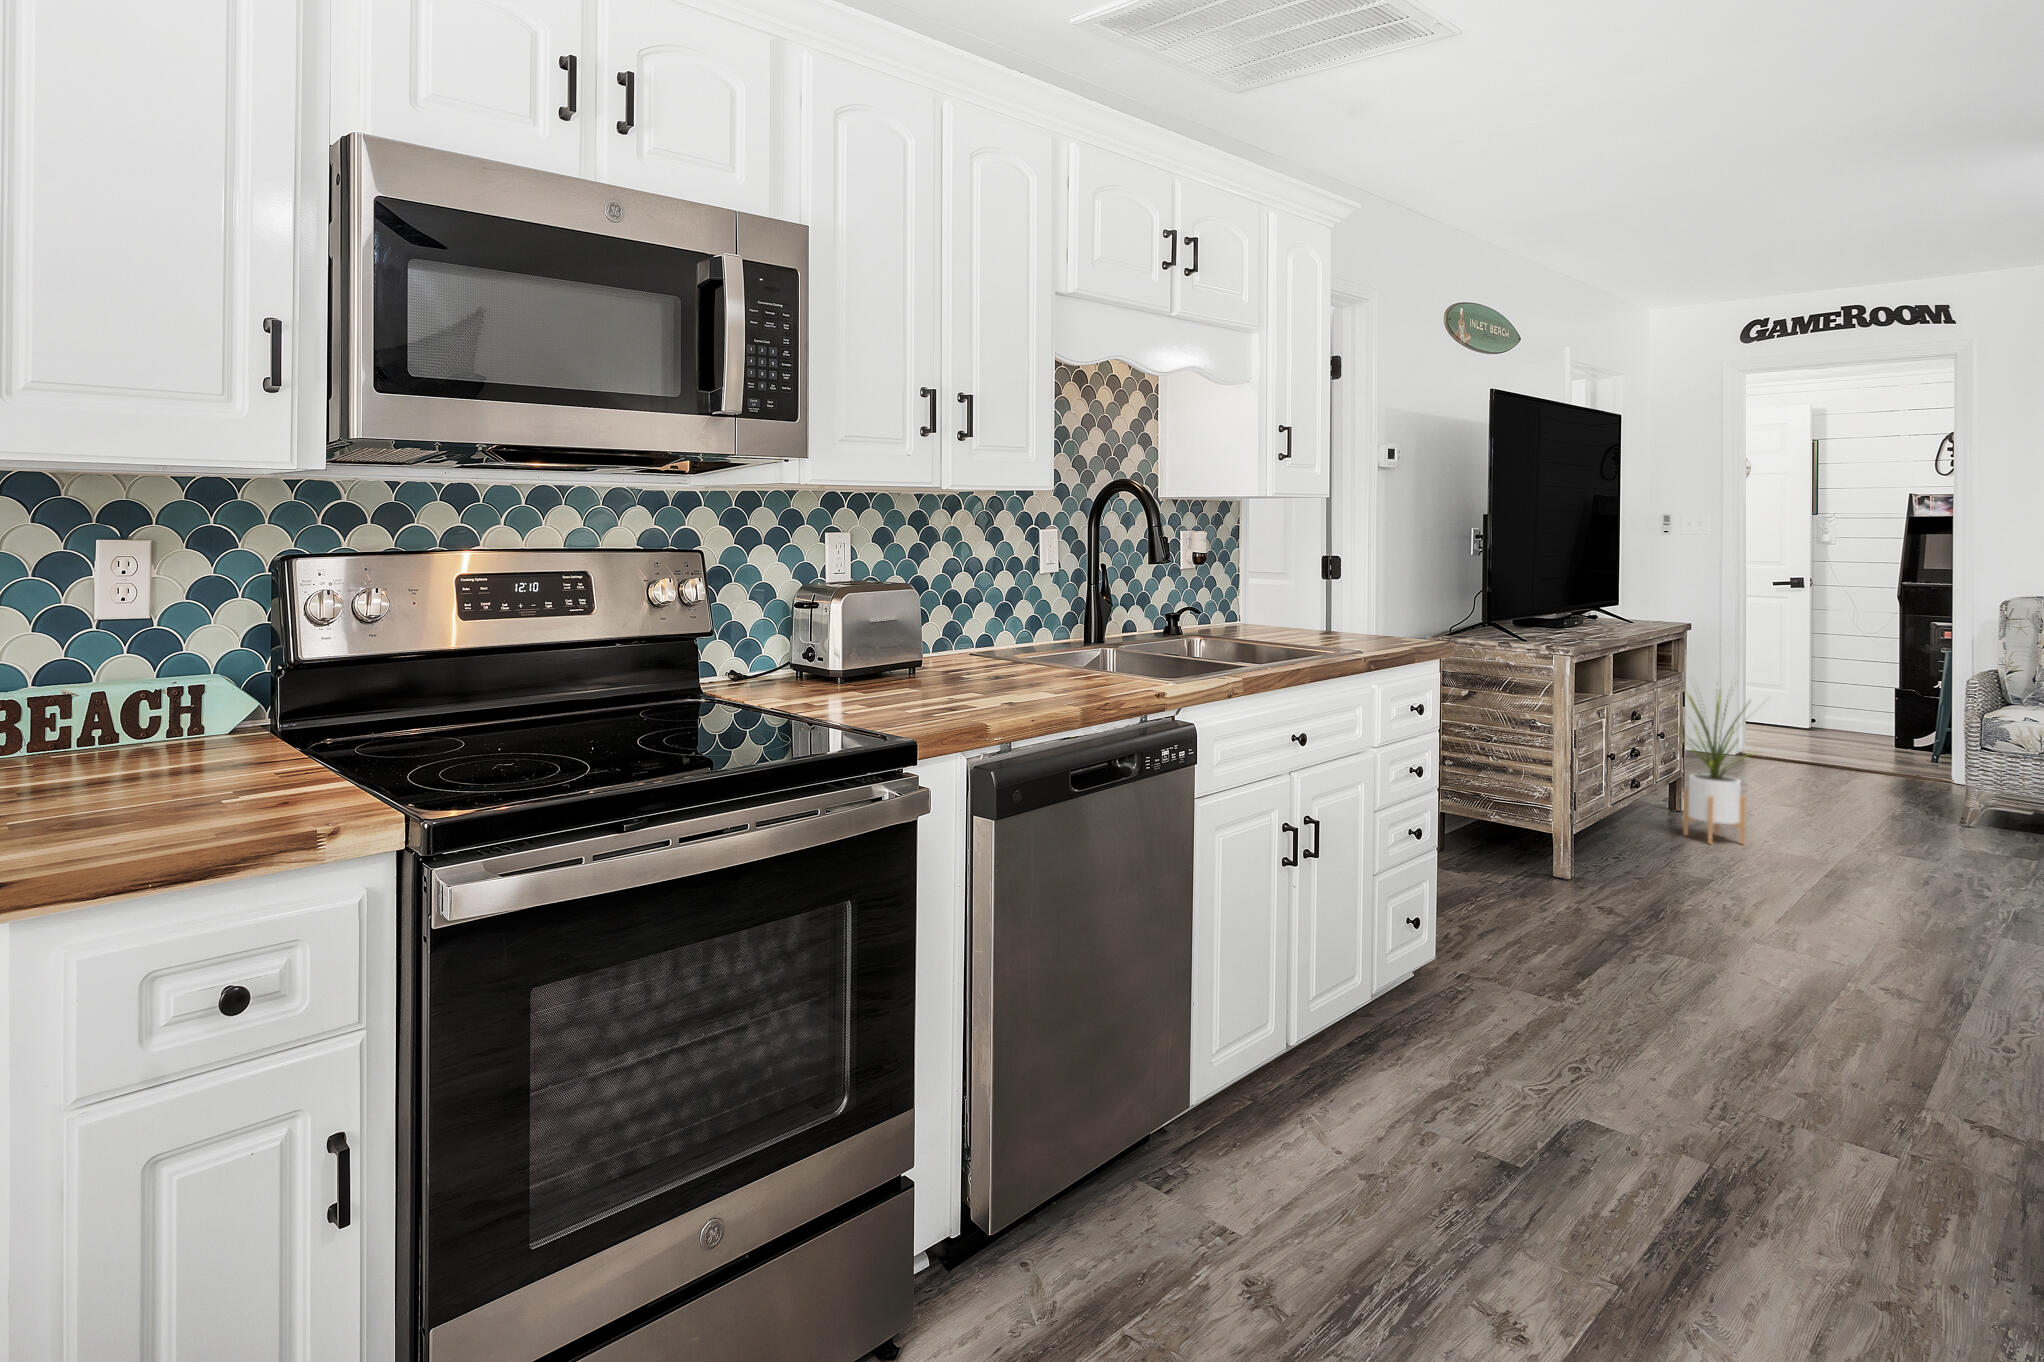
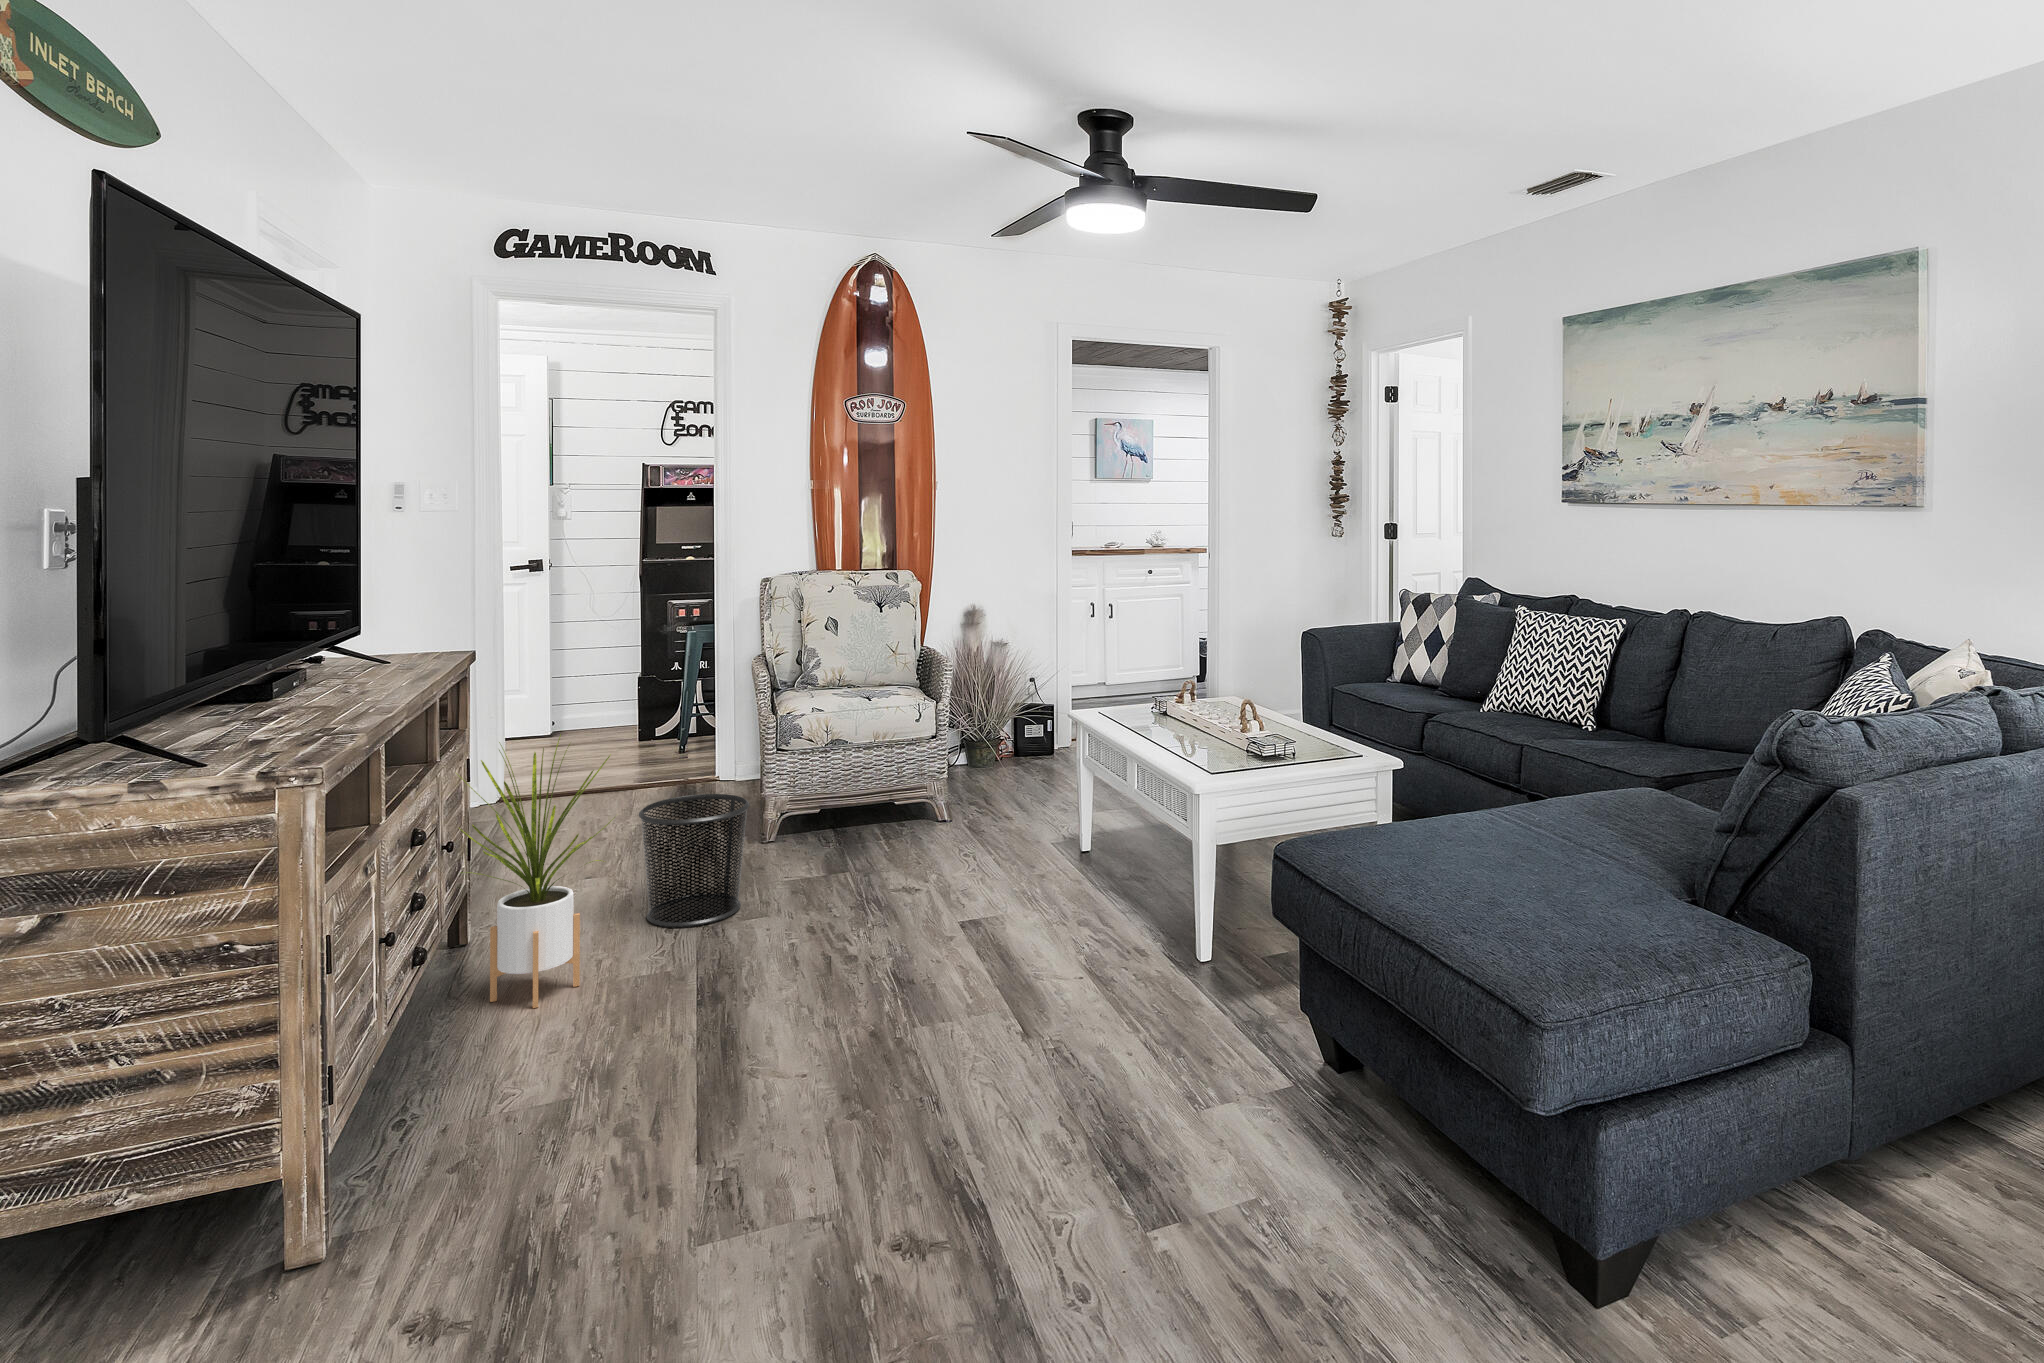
waste bin: none [1809,751,1911,848] -> present [639,794,750,927]

